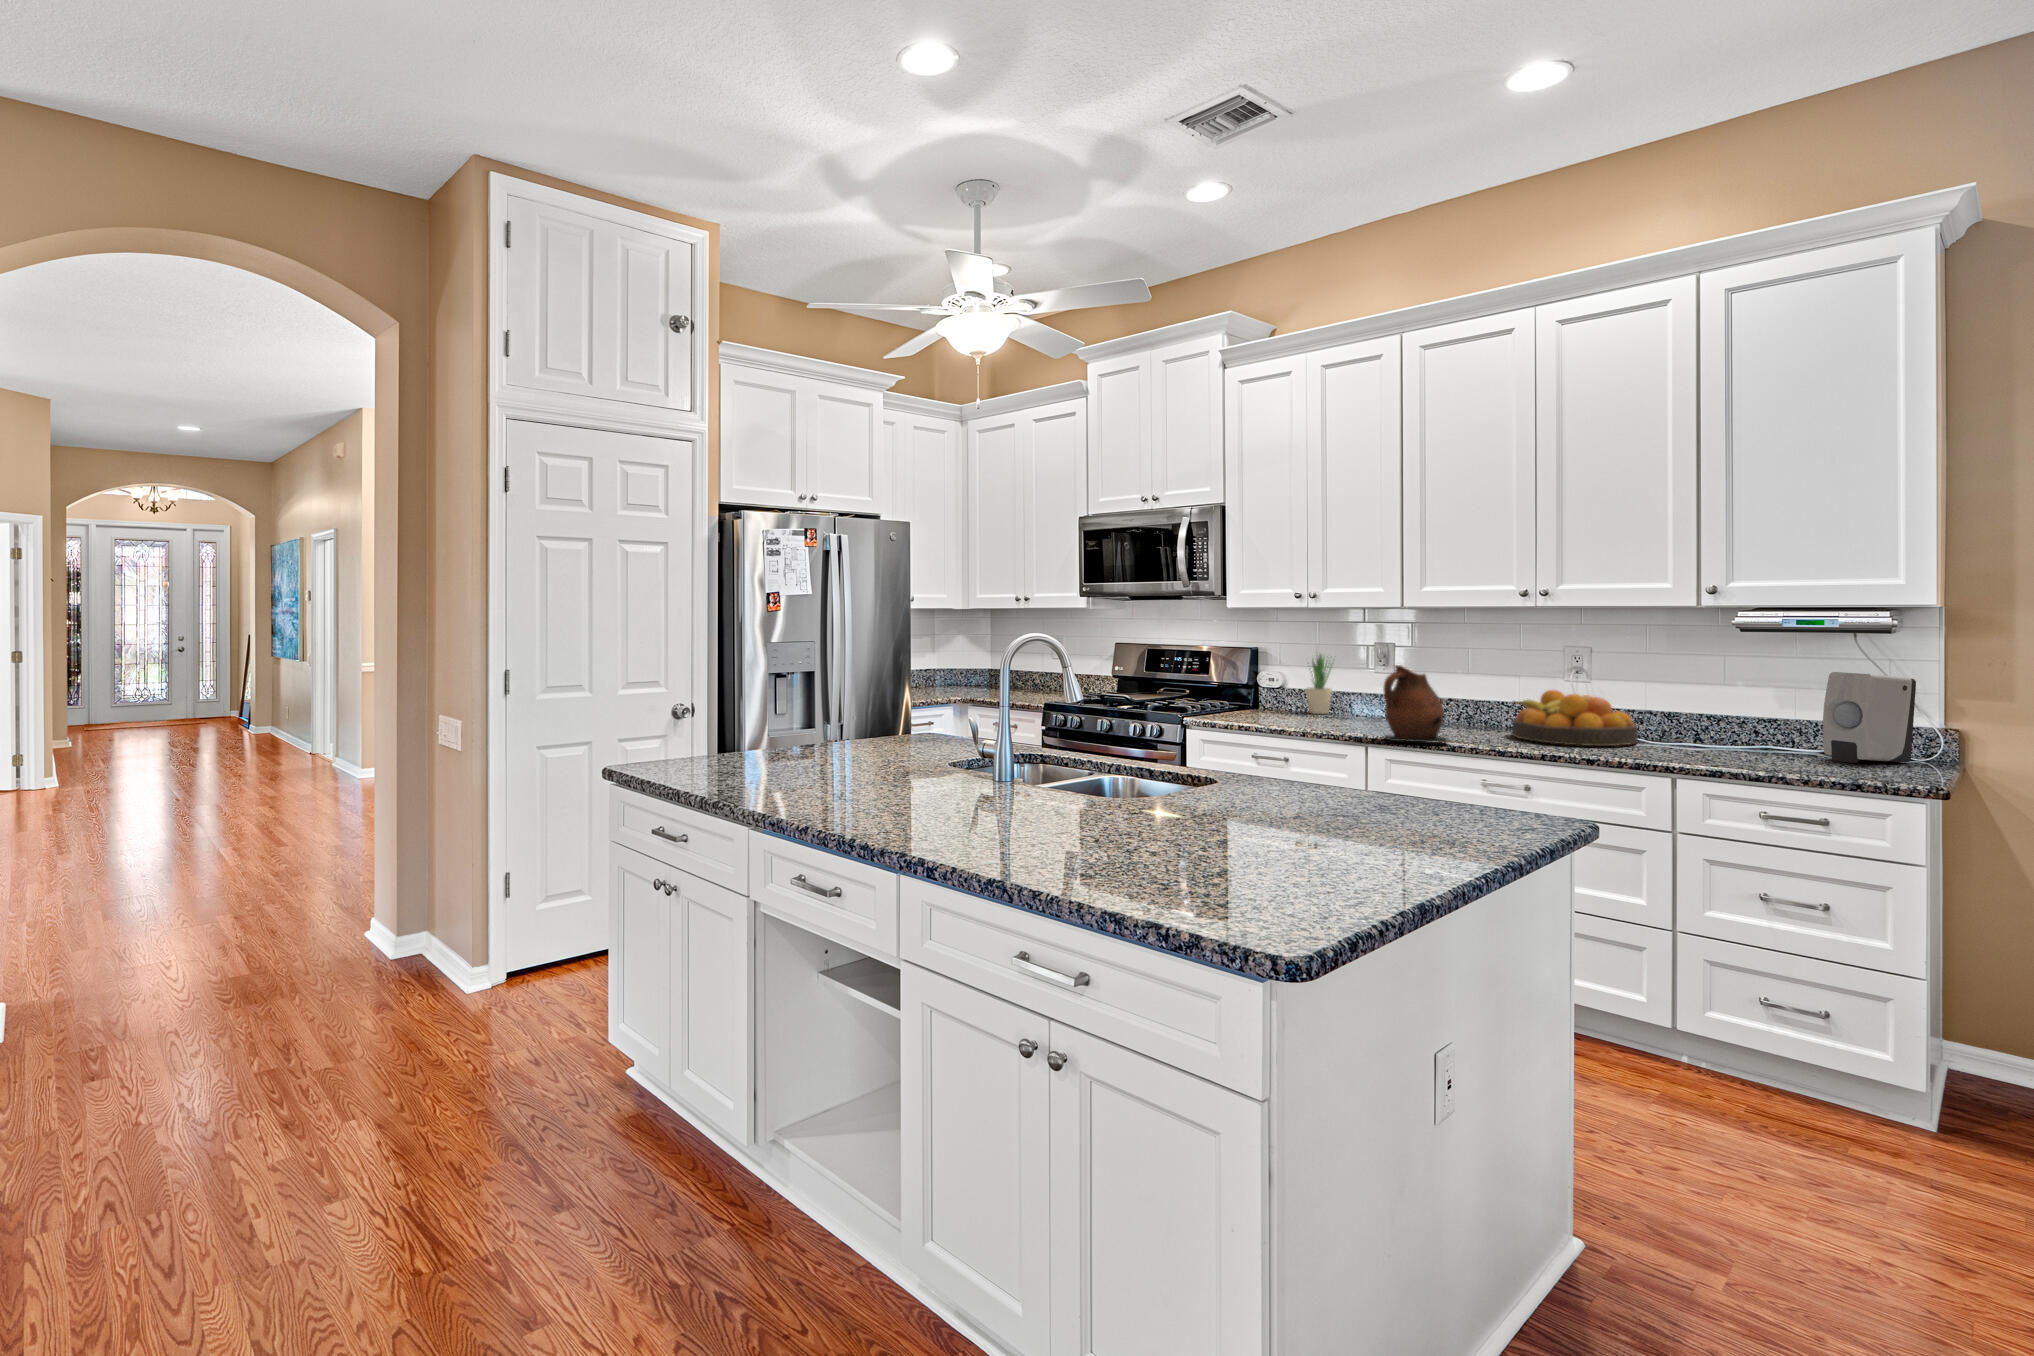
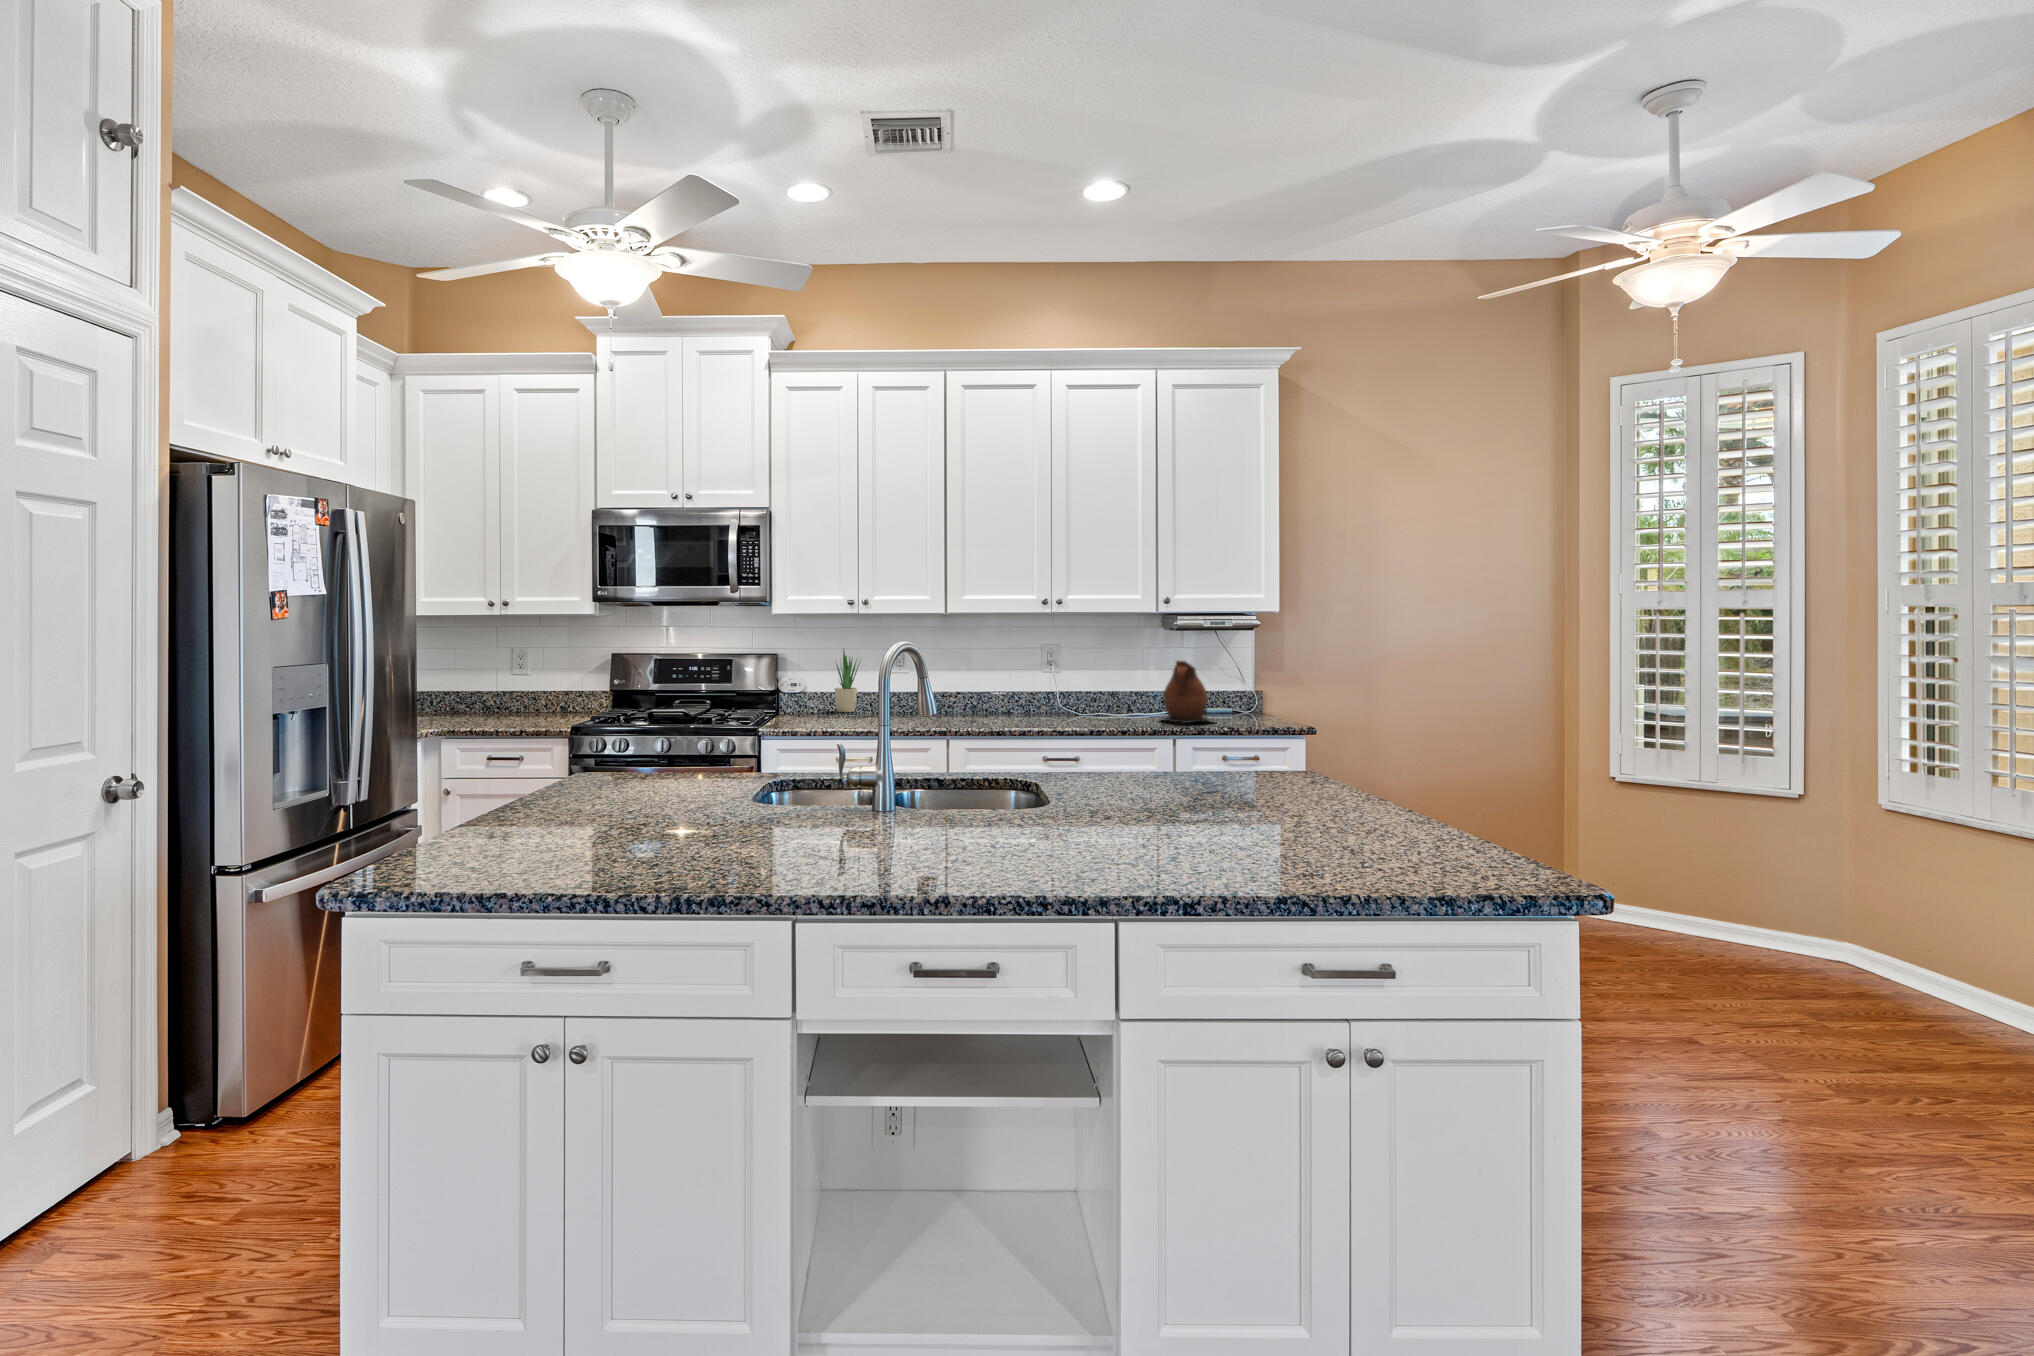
ceramic pitcher: present [1383,665,1448,743] -> present [1162,661,1211,723]
soap dispenser: present [1823,672,1916,763] -> none [1217,657,1255,717]
fruit bowl: present [1512,690,1638,746] -> none [1026,679,1113,721]

